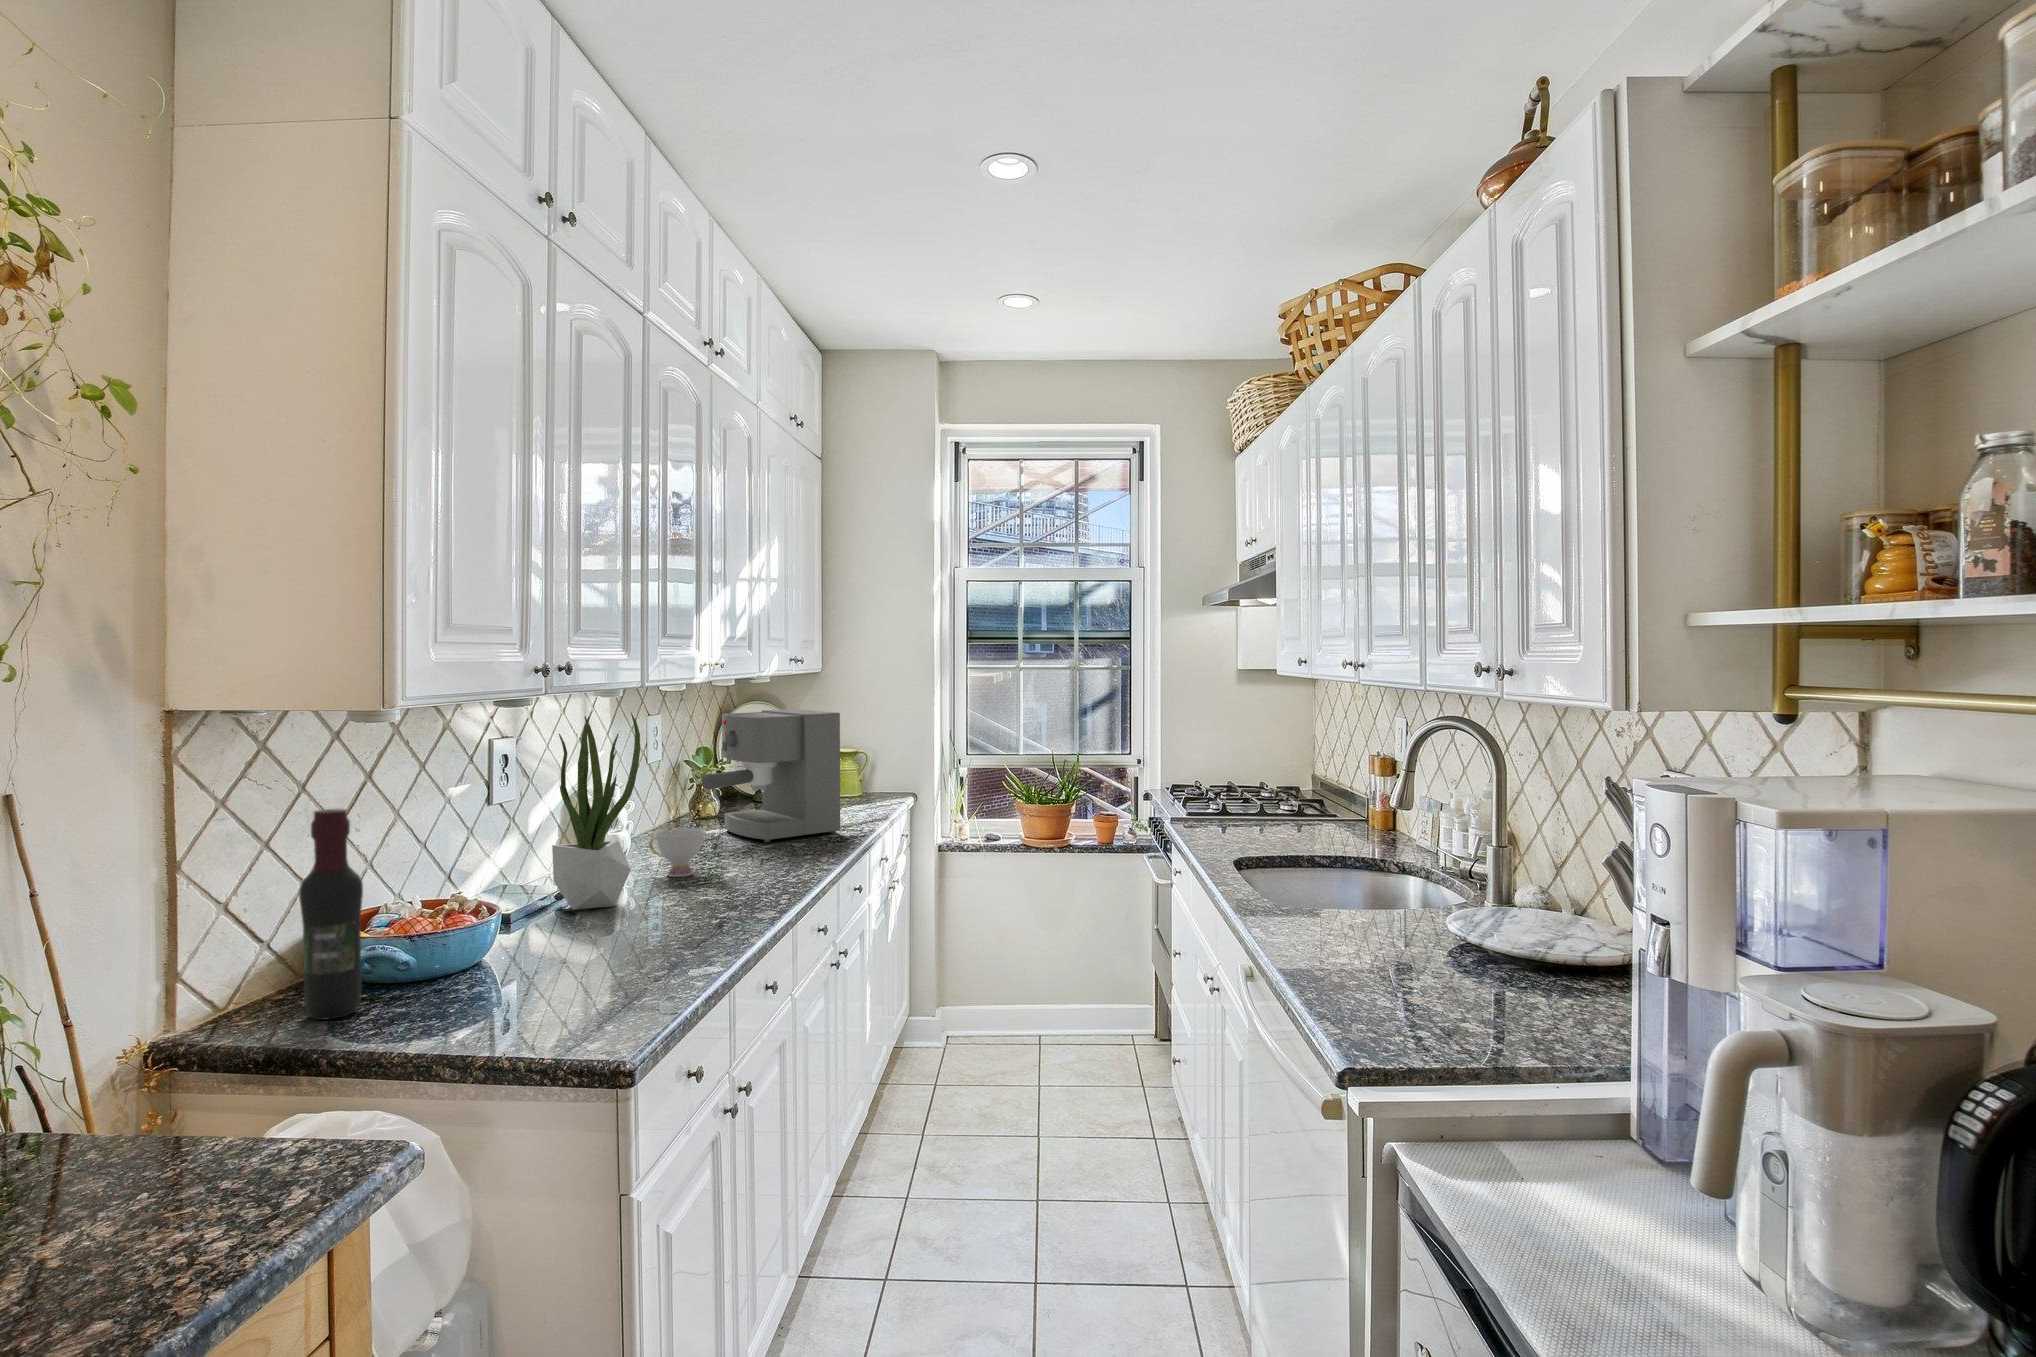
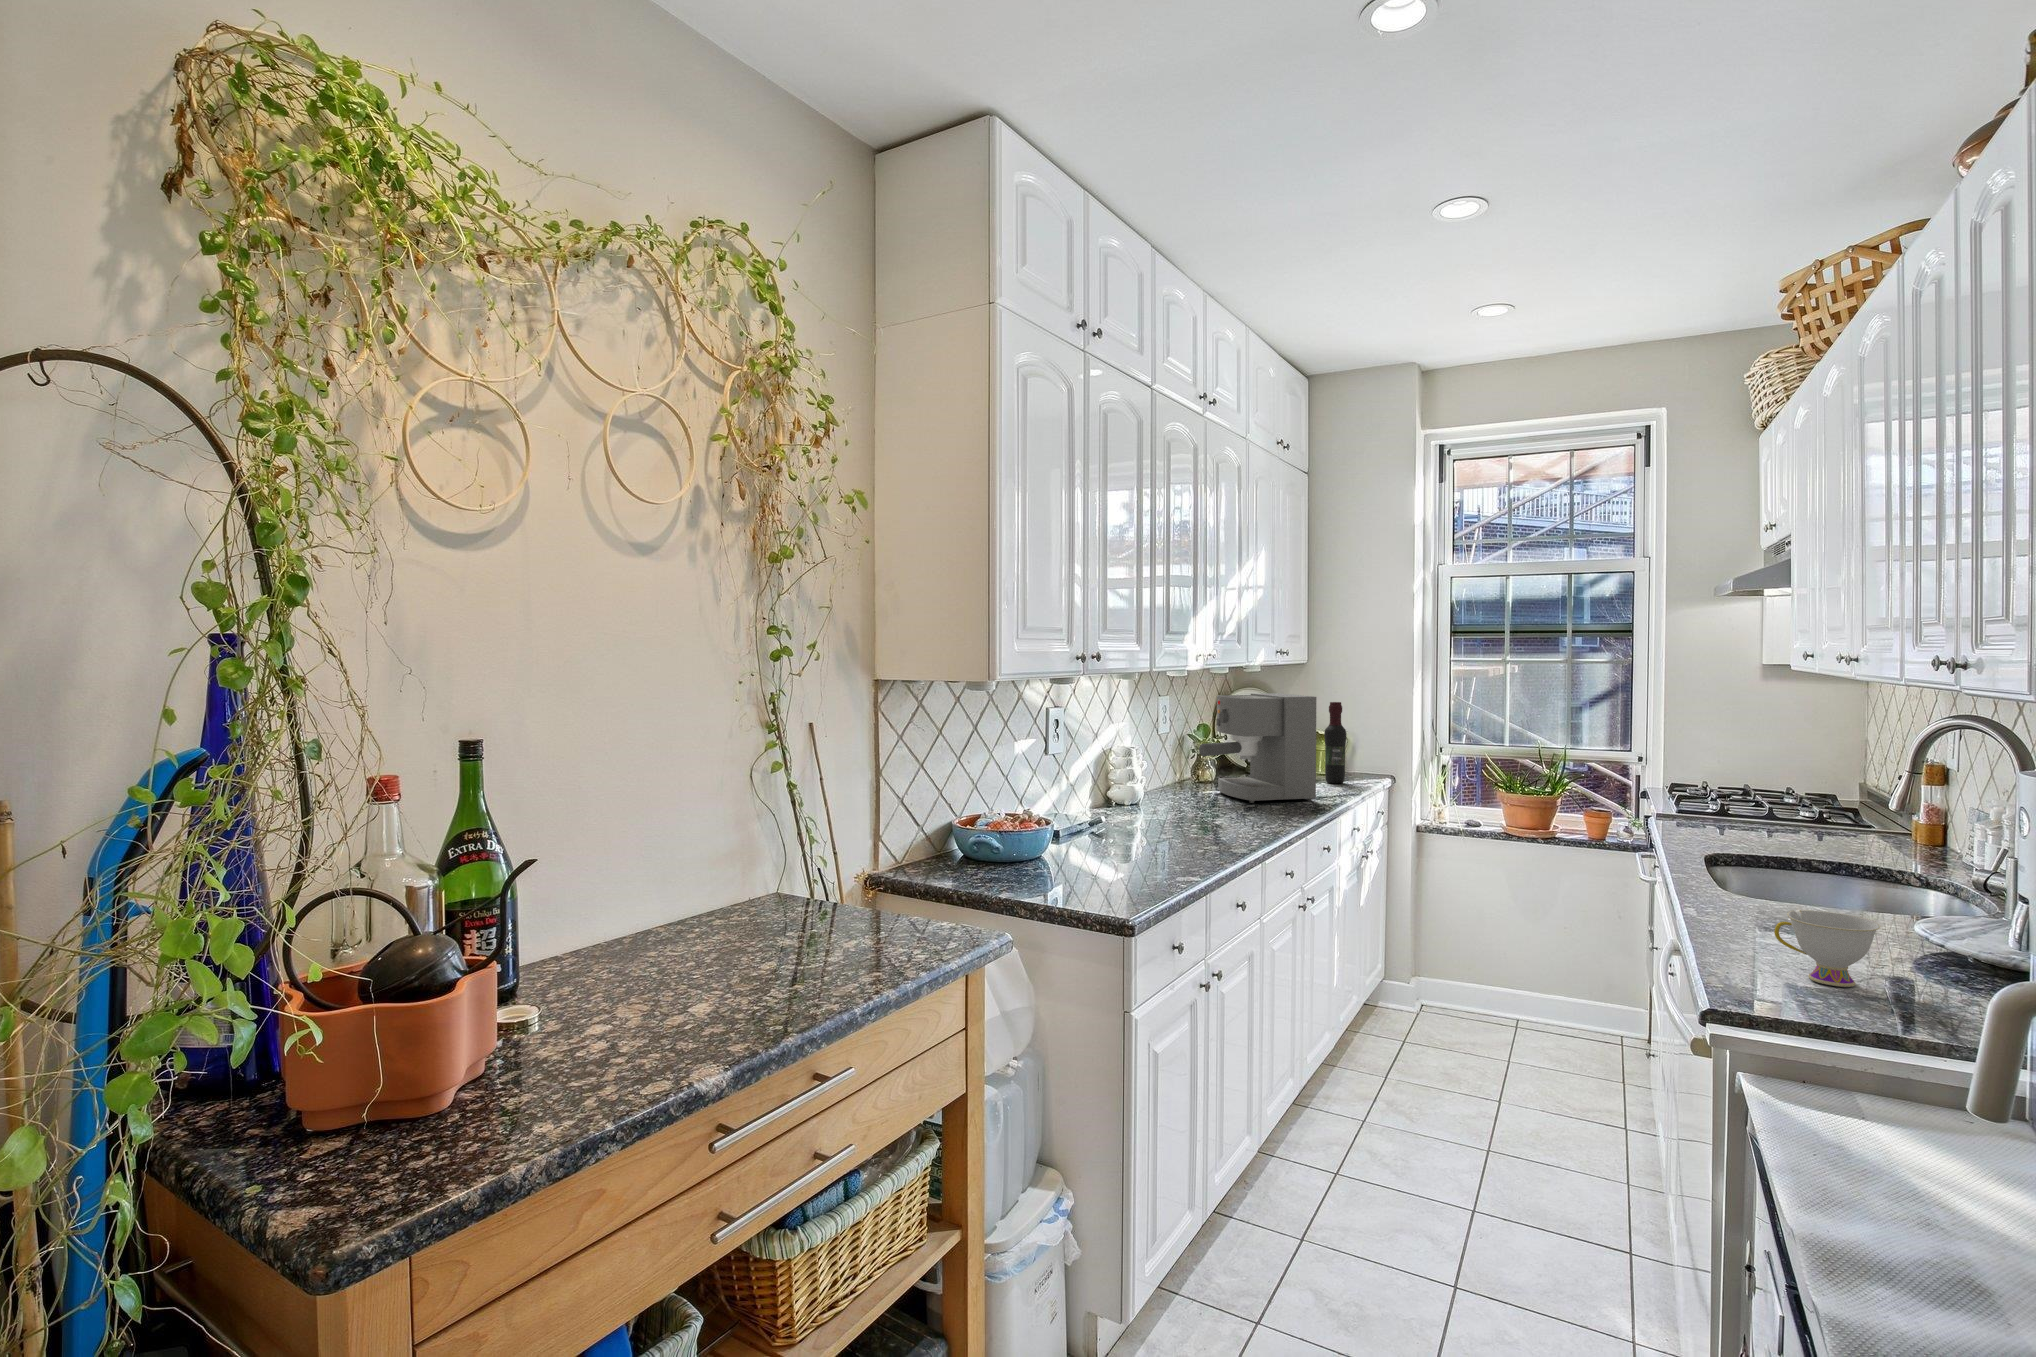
potted plant: present [552,713,640,910] -> none [1087,689,1150,835]
wine bottle: present [299,809,363,1020] -> present [1324,702,1347,784]
teacup: present [649,828,706,877] -> present [1774,910,1880,987]

